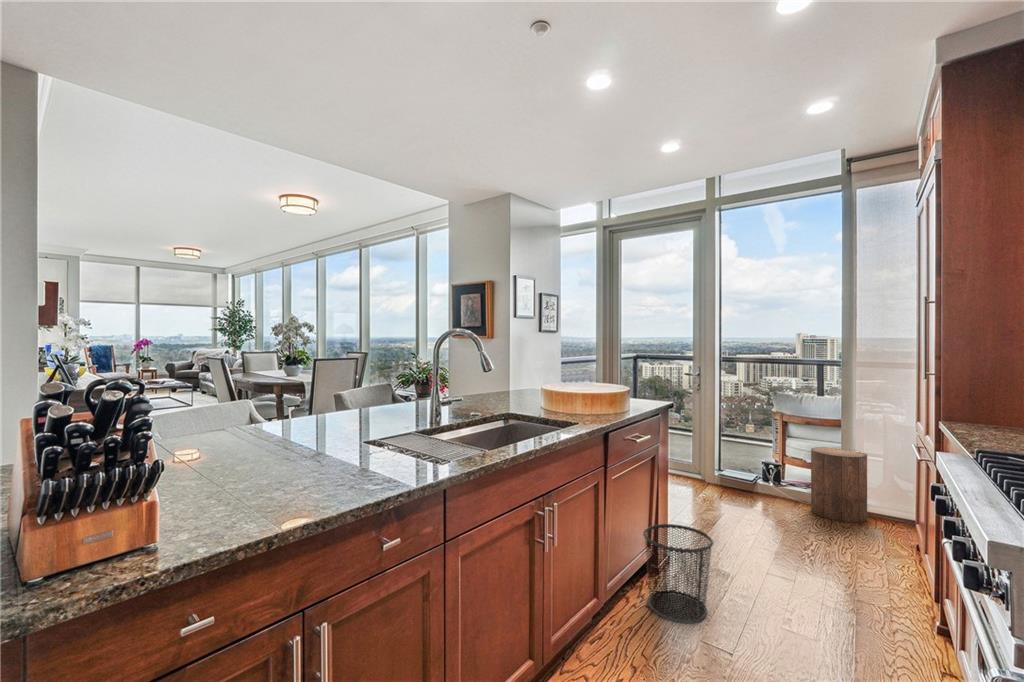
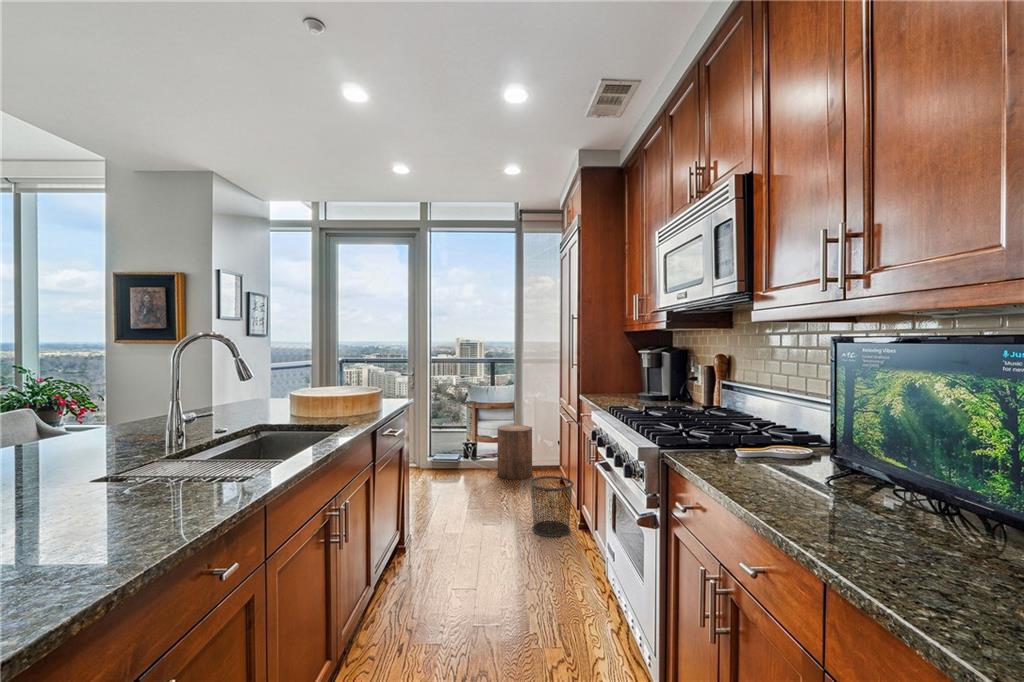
waste bin: present [643,524,713,623] -> present [529,476,574,537]

